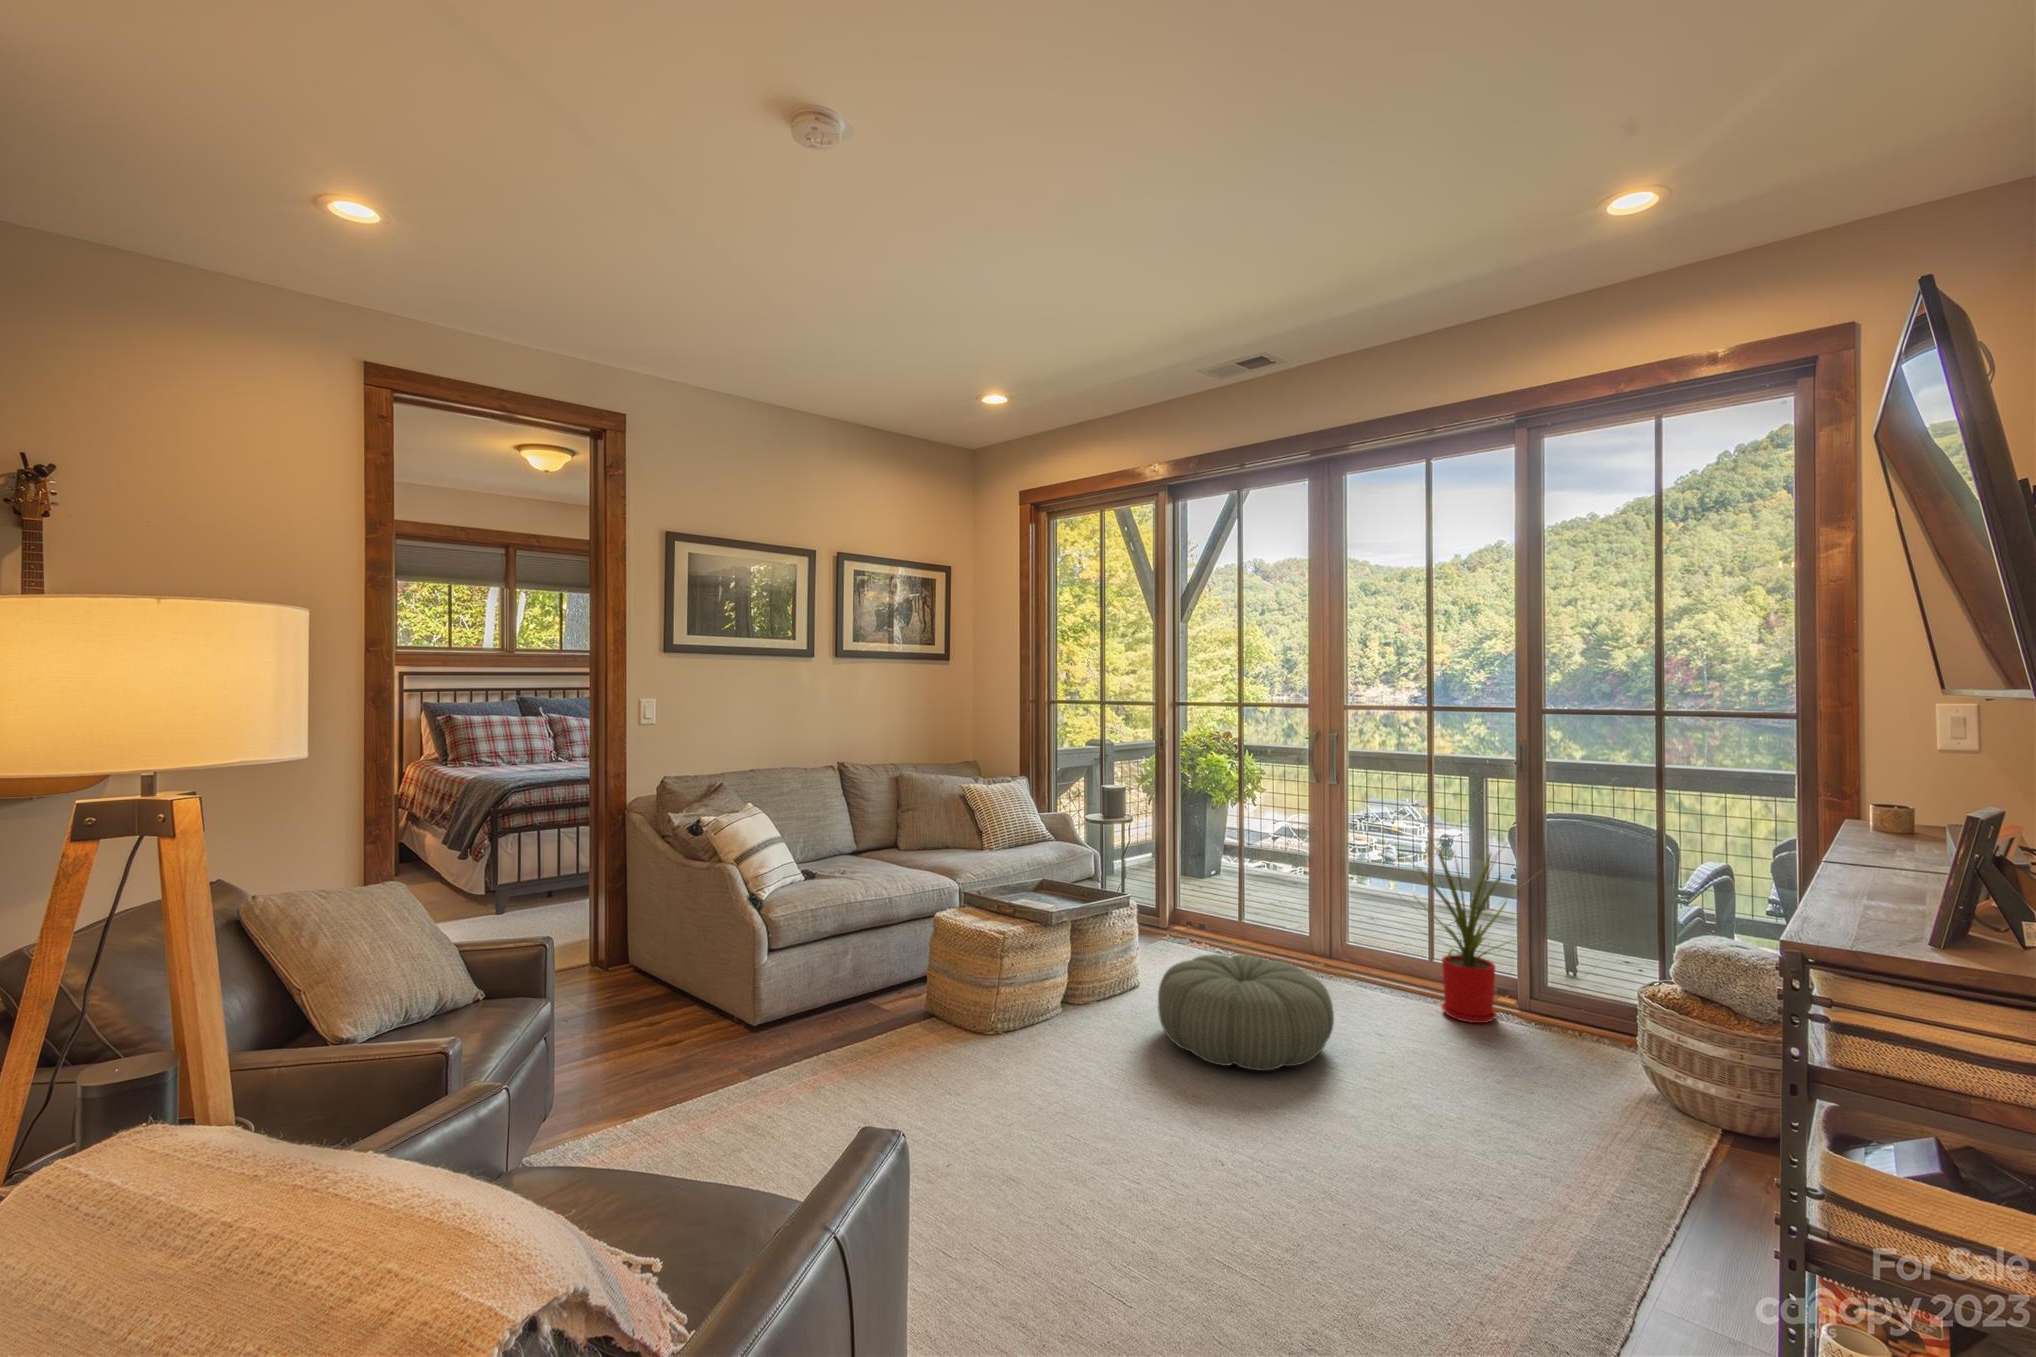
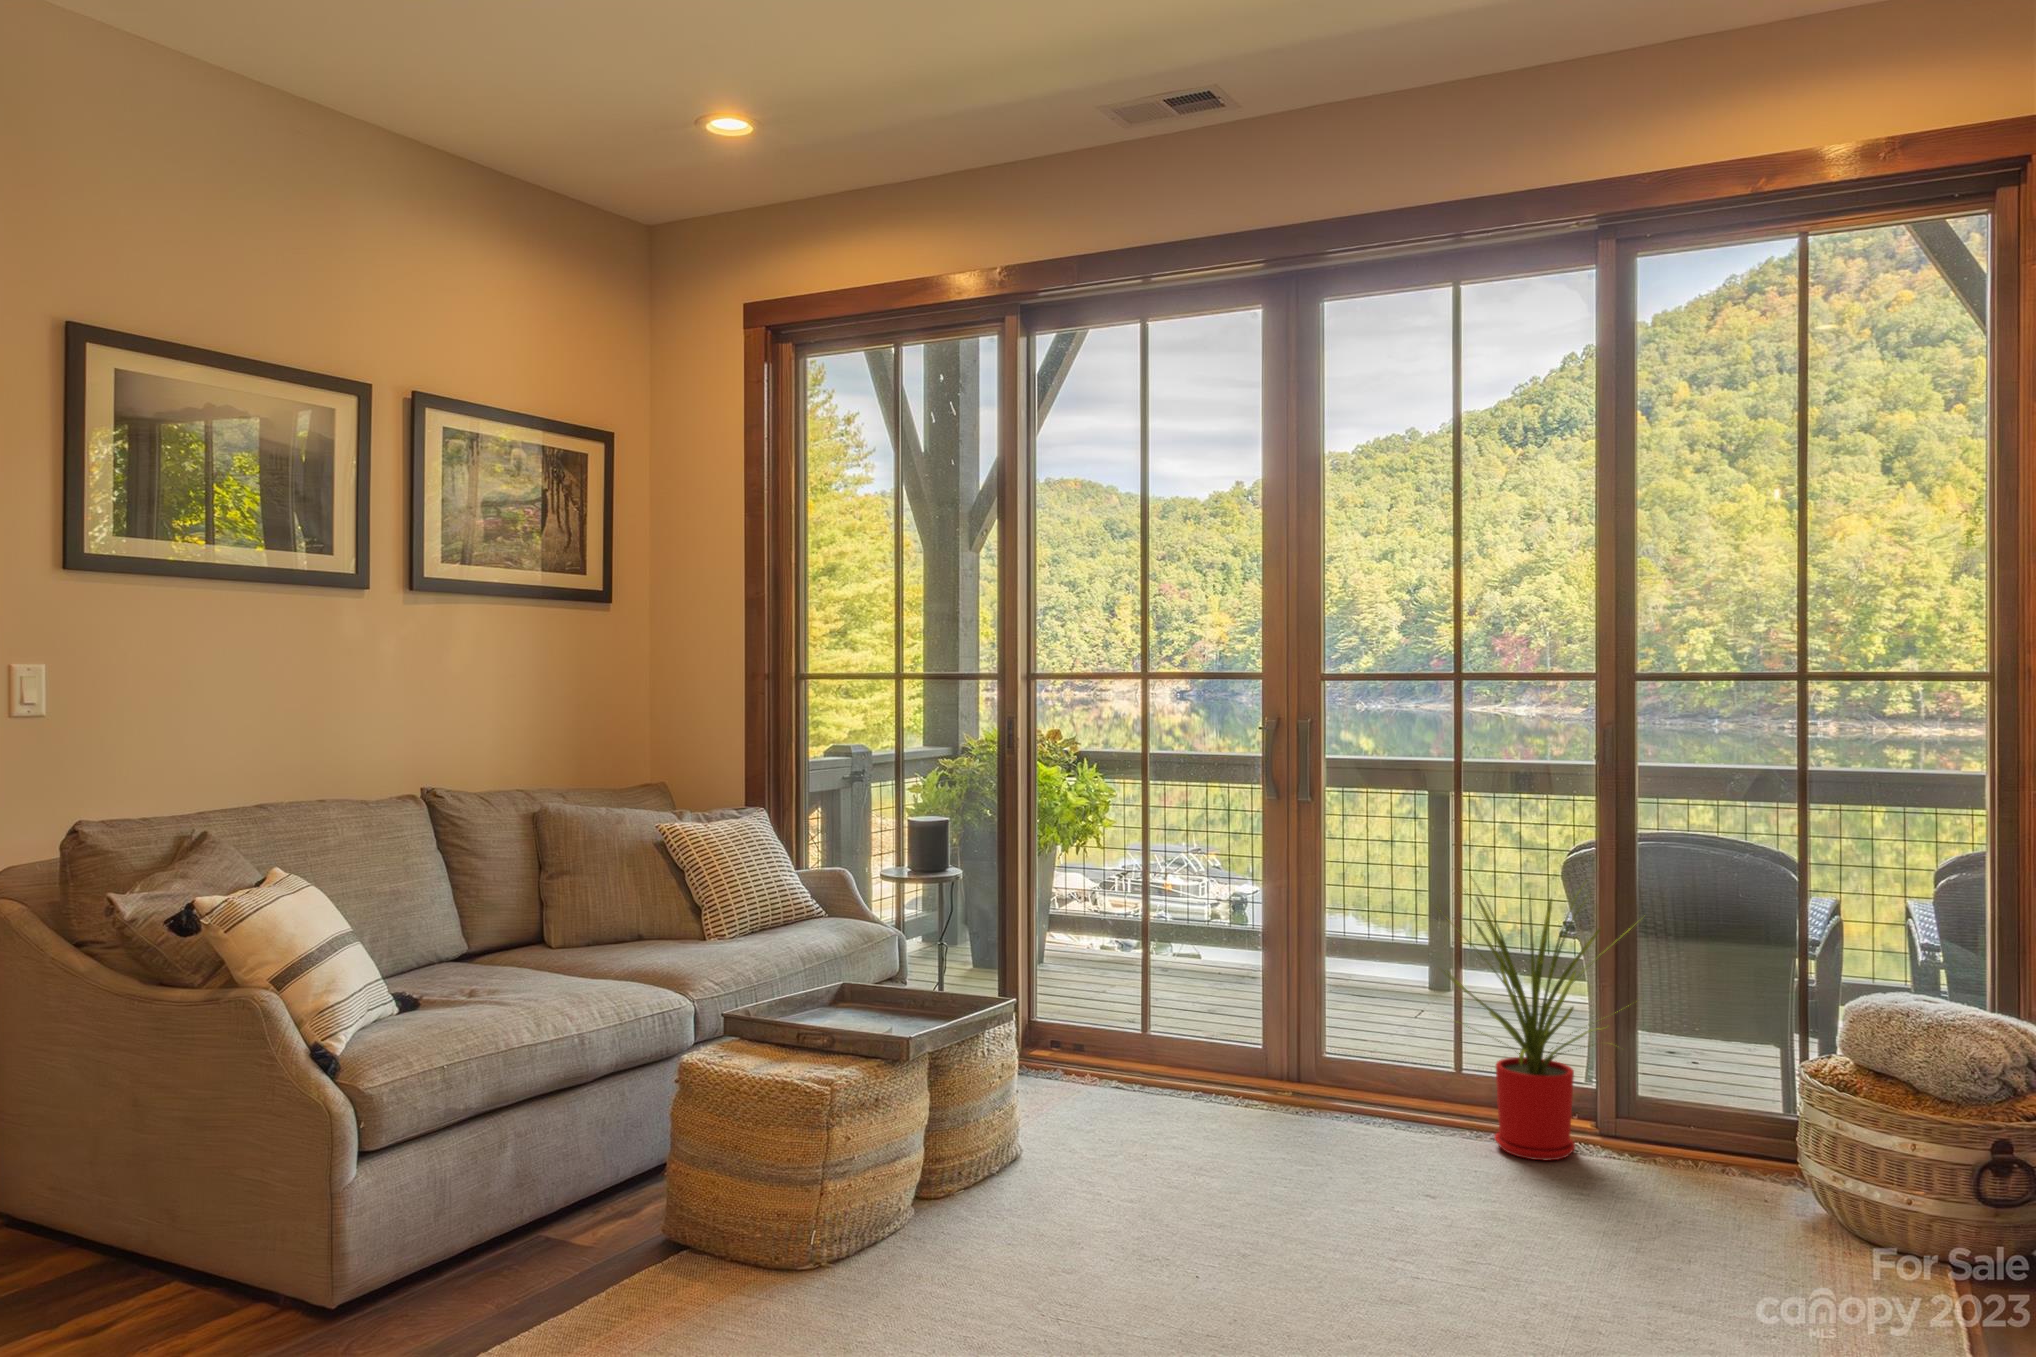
pouf: present [1158,954,1334,1071] -> none [1095,1085,1385,1275]

